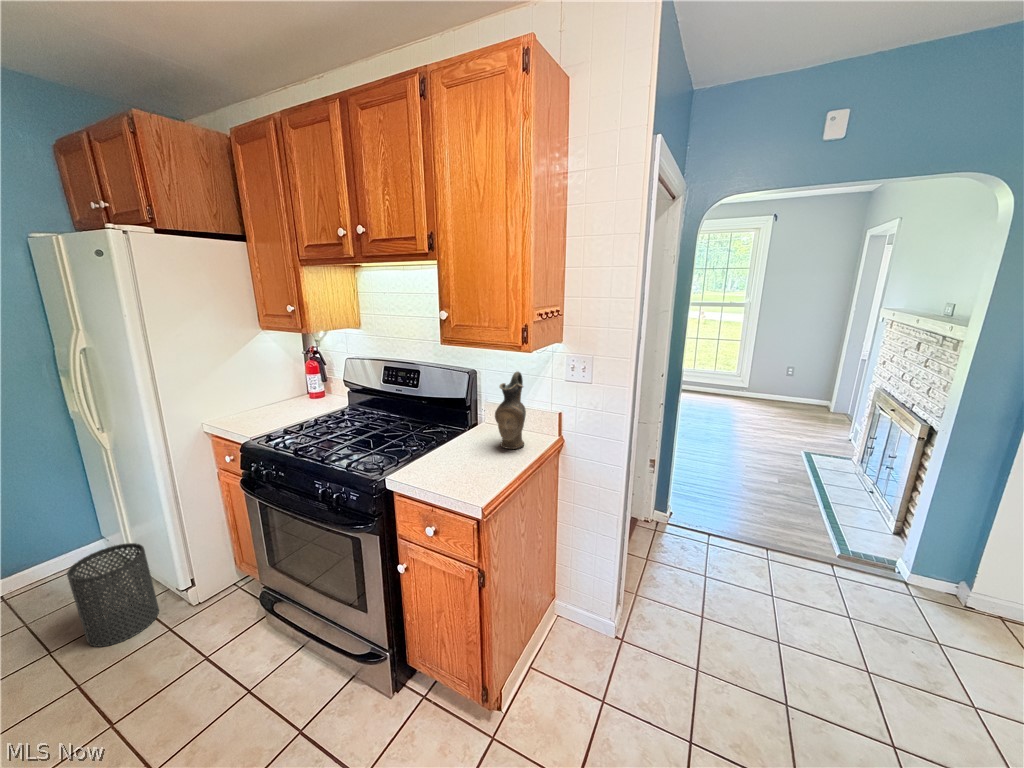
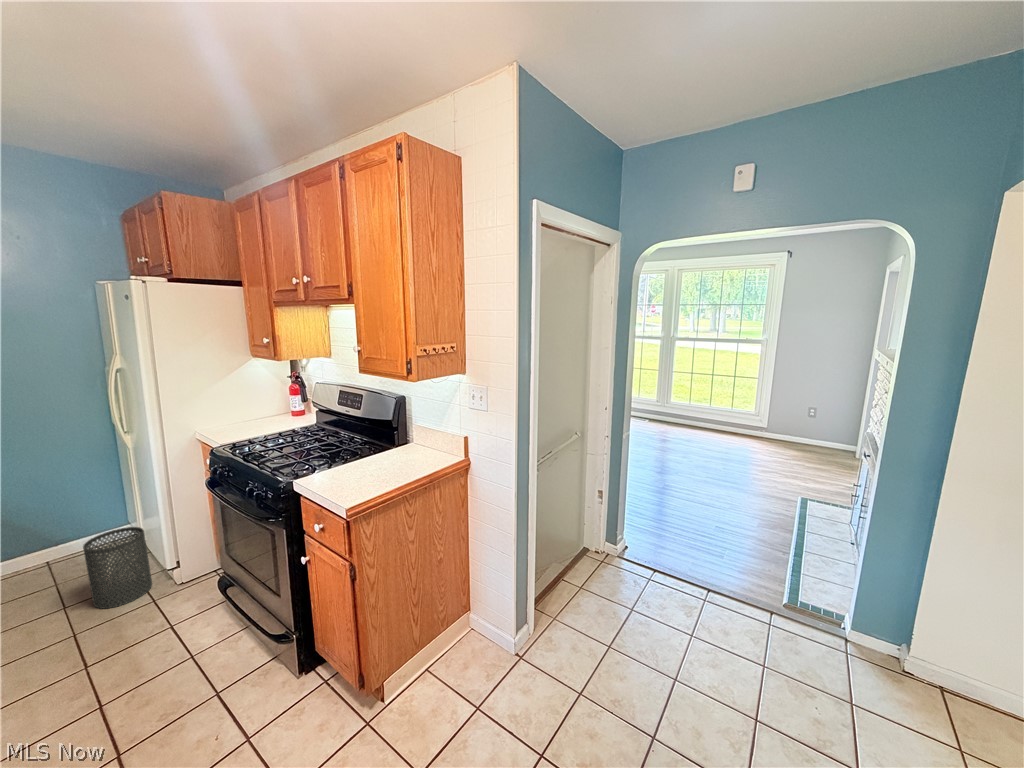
ceramic pitcher: present [495,372,526,449] -> none [400,399,430,466]

